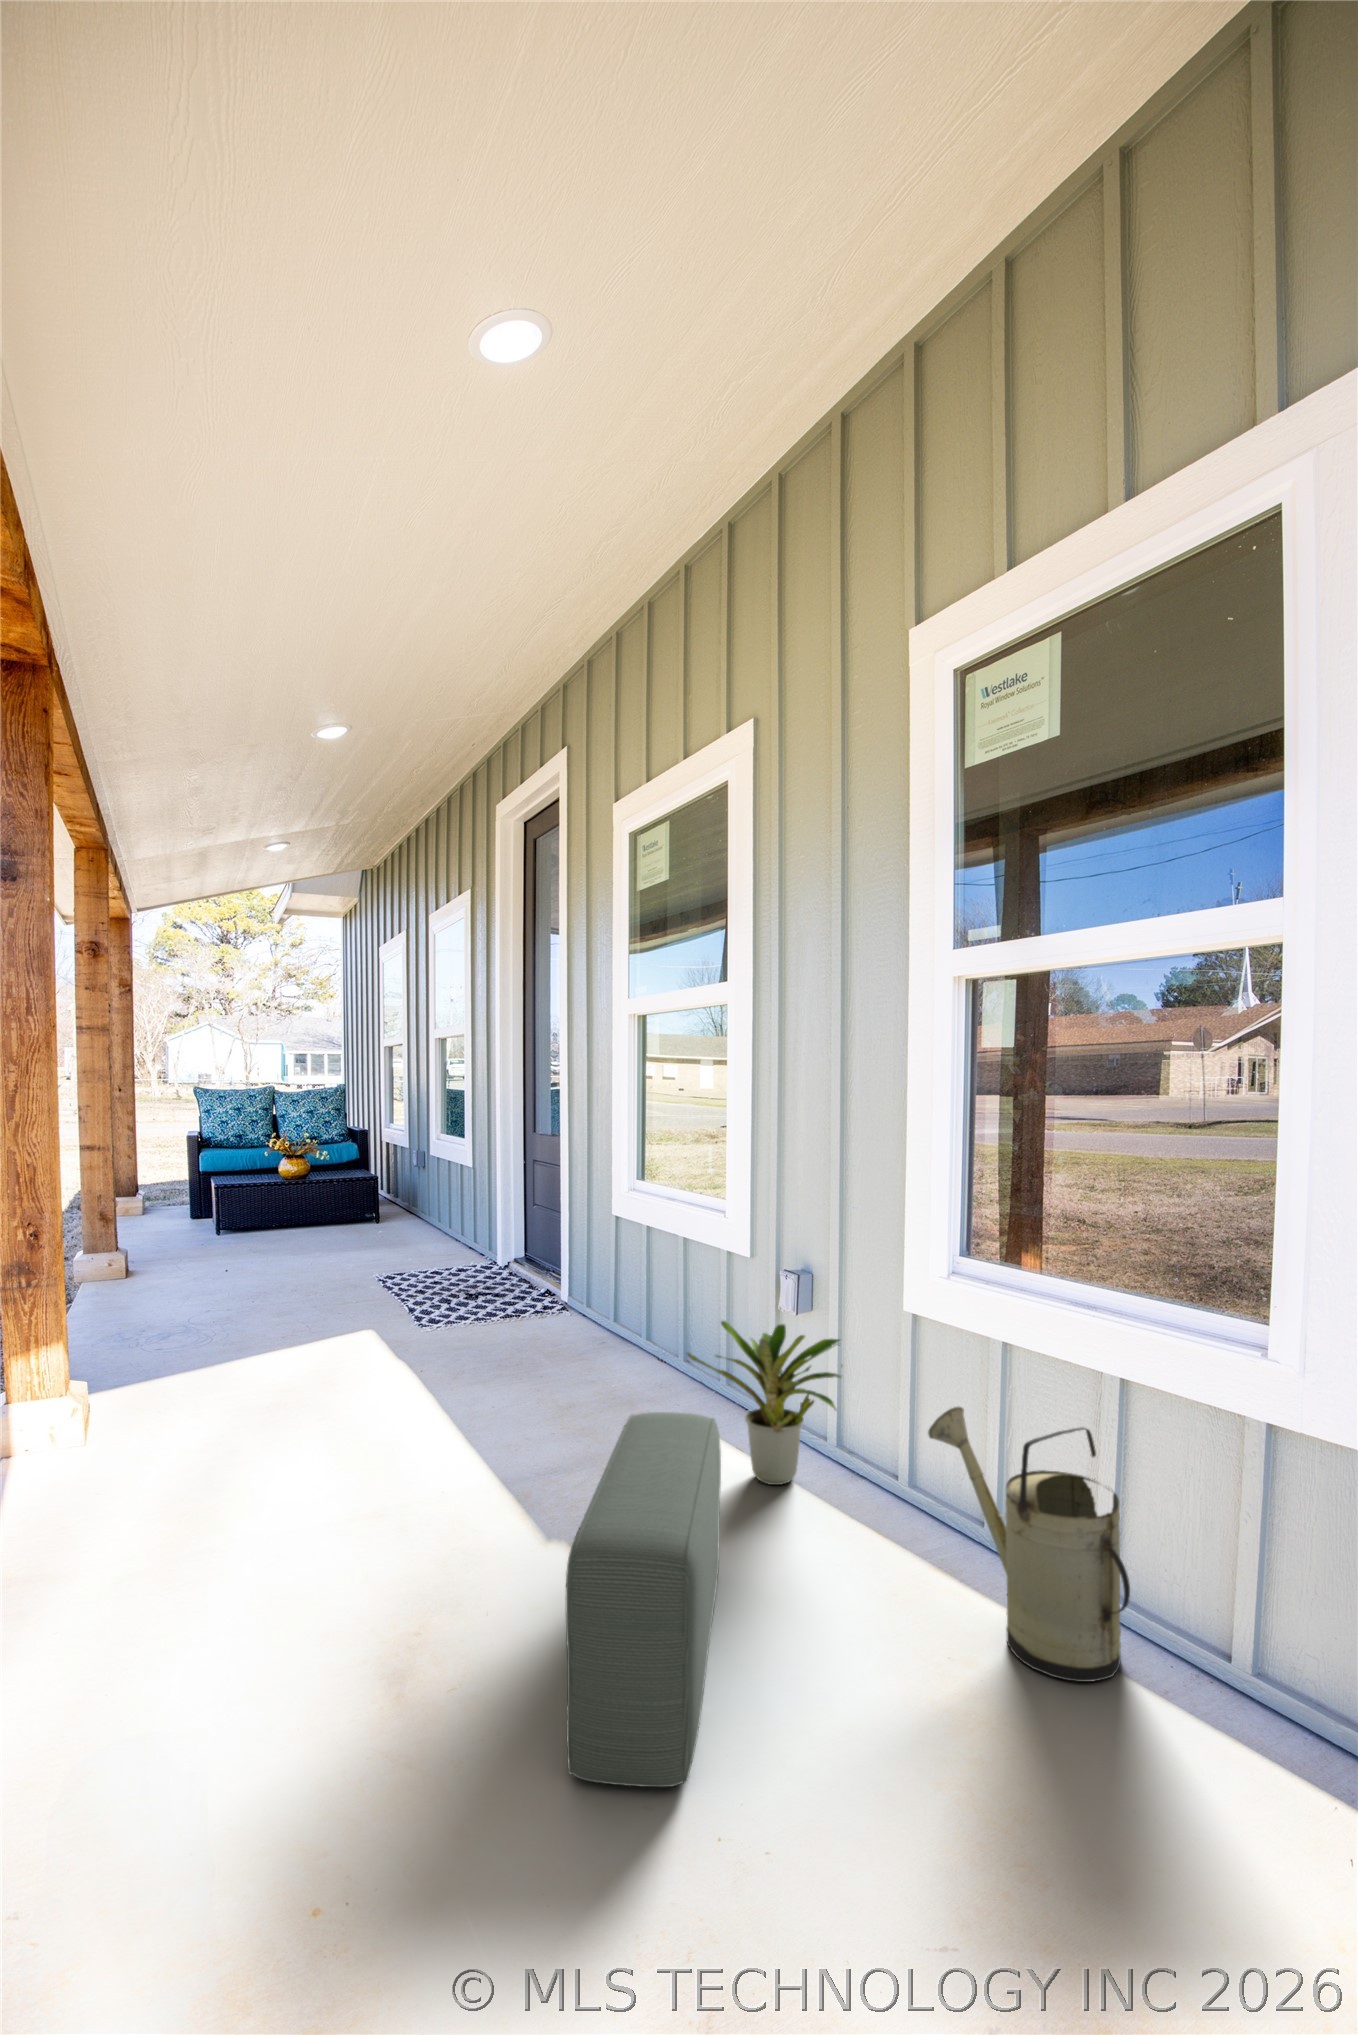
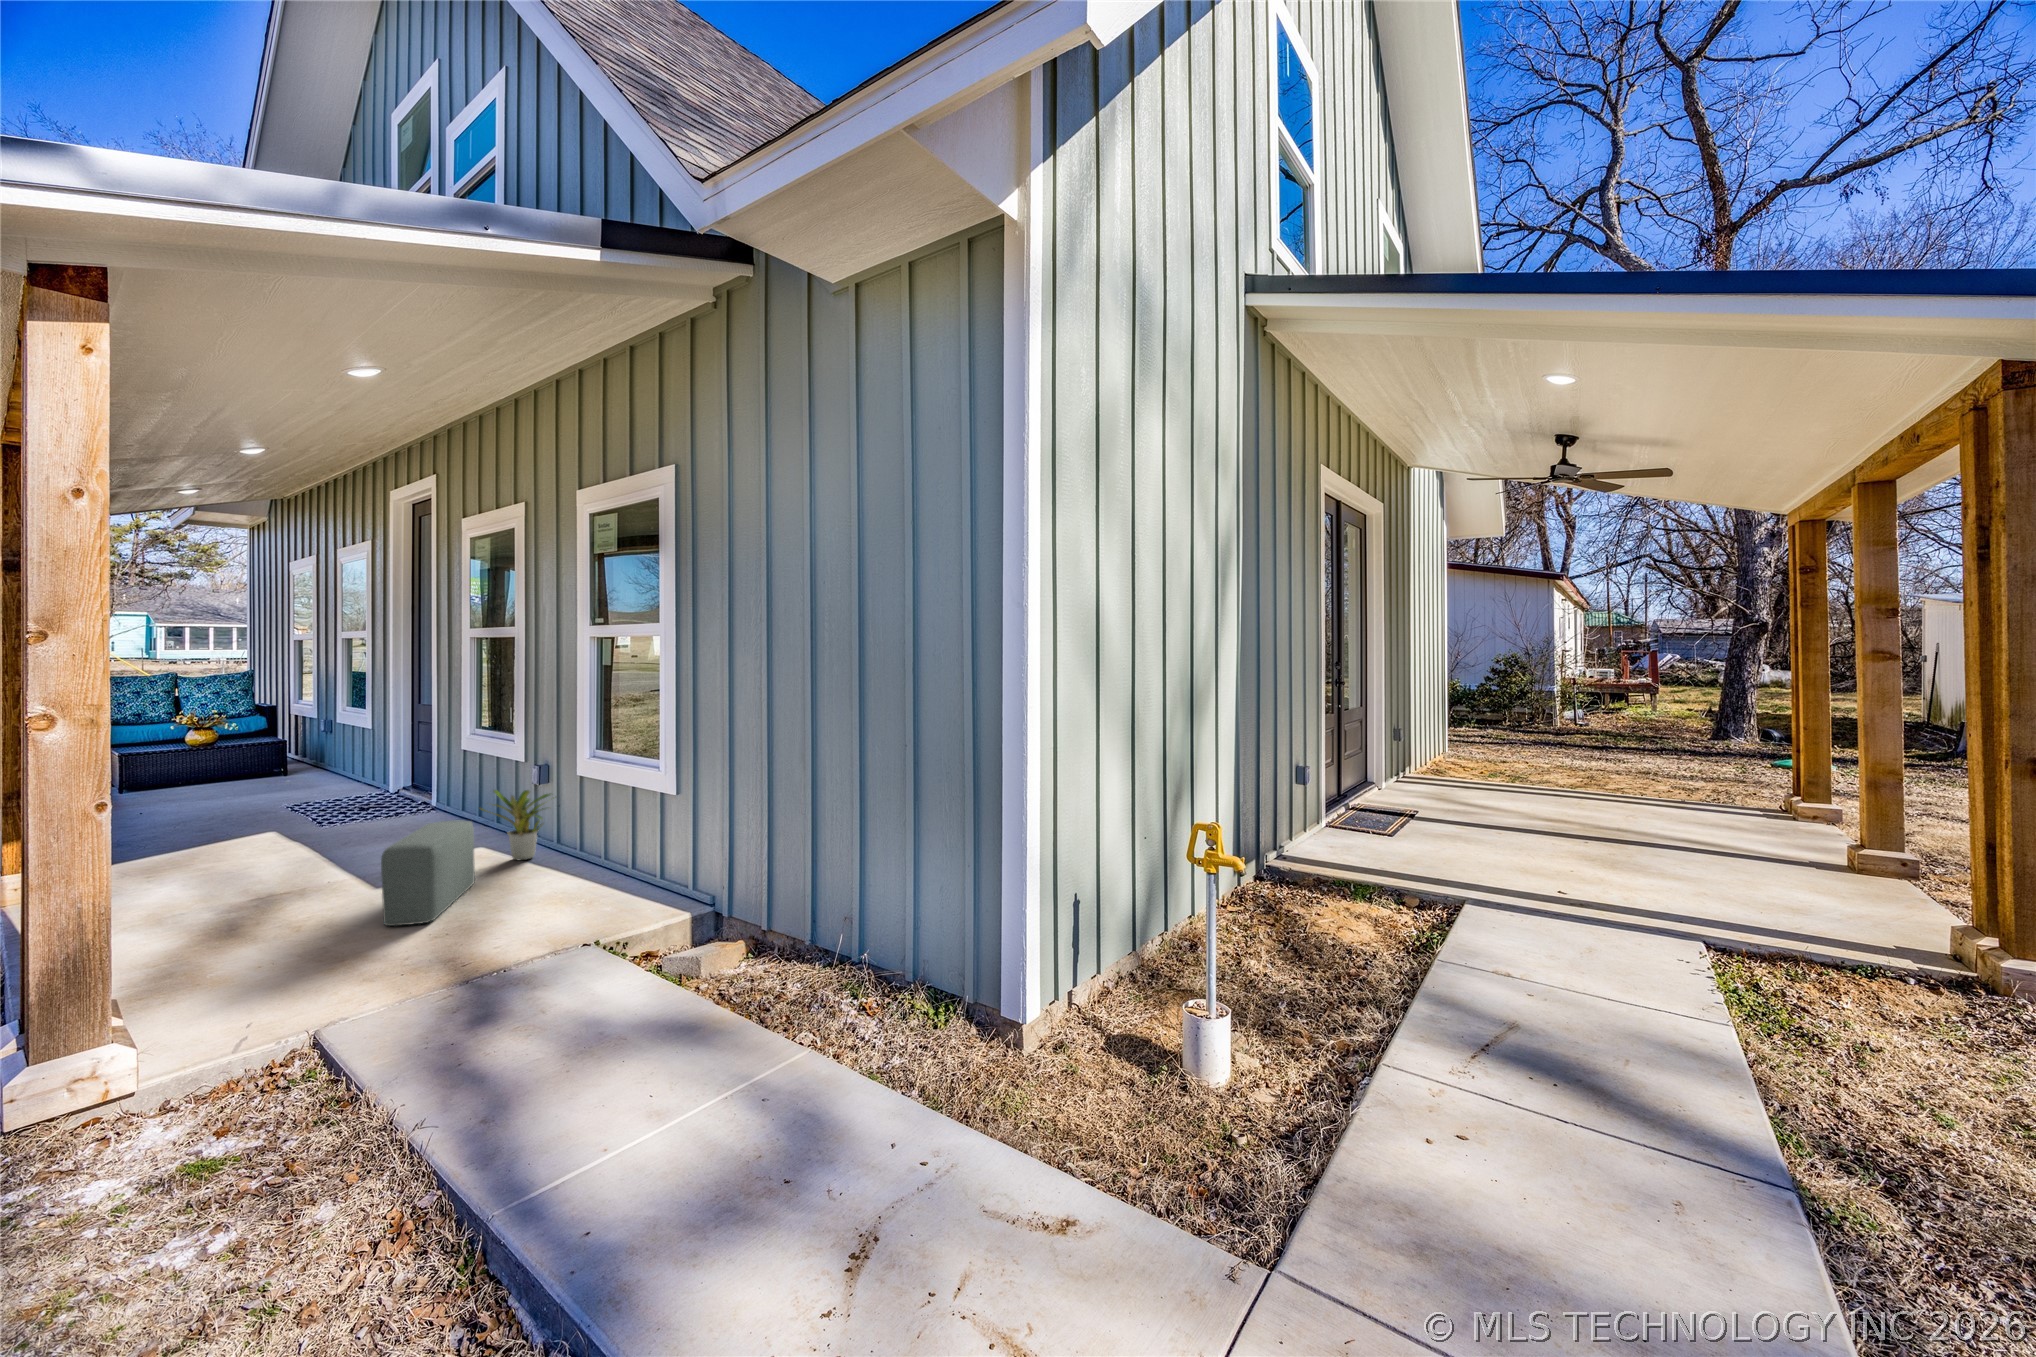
watering can: present [928,1407,1130,1682] -> none [571,807,630,890]

